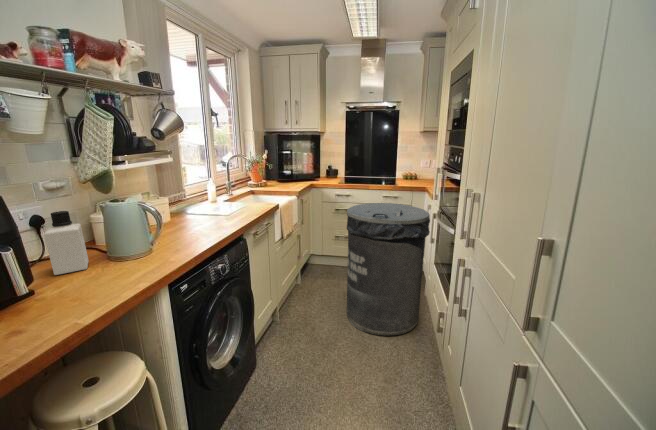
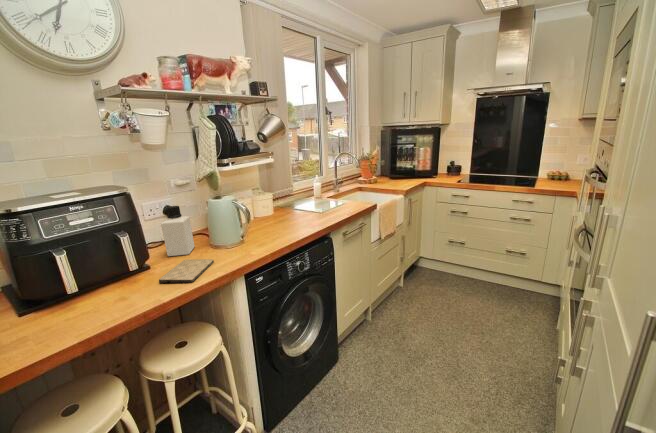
trash can: present [347,203,430,336] -> none [445,210,572,376]
cutting board: none [67,269,131,302] -> present [159,259,214,283]

